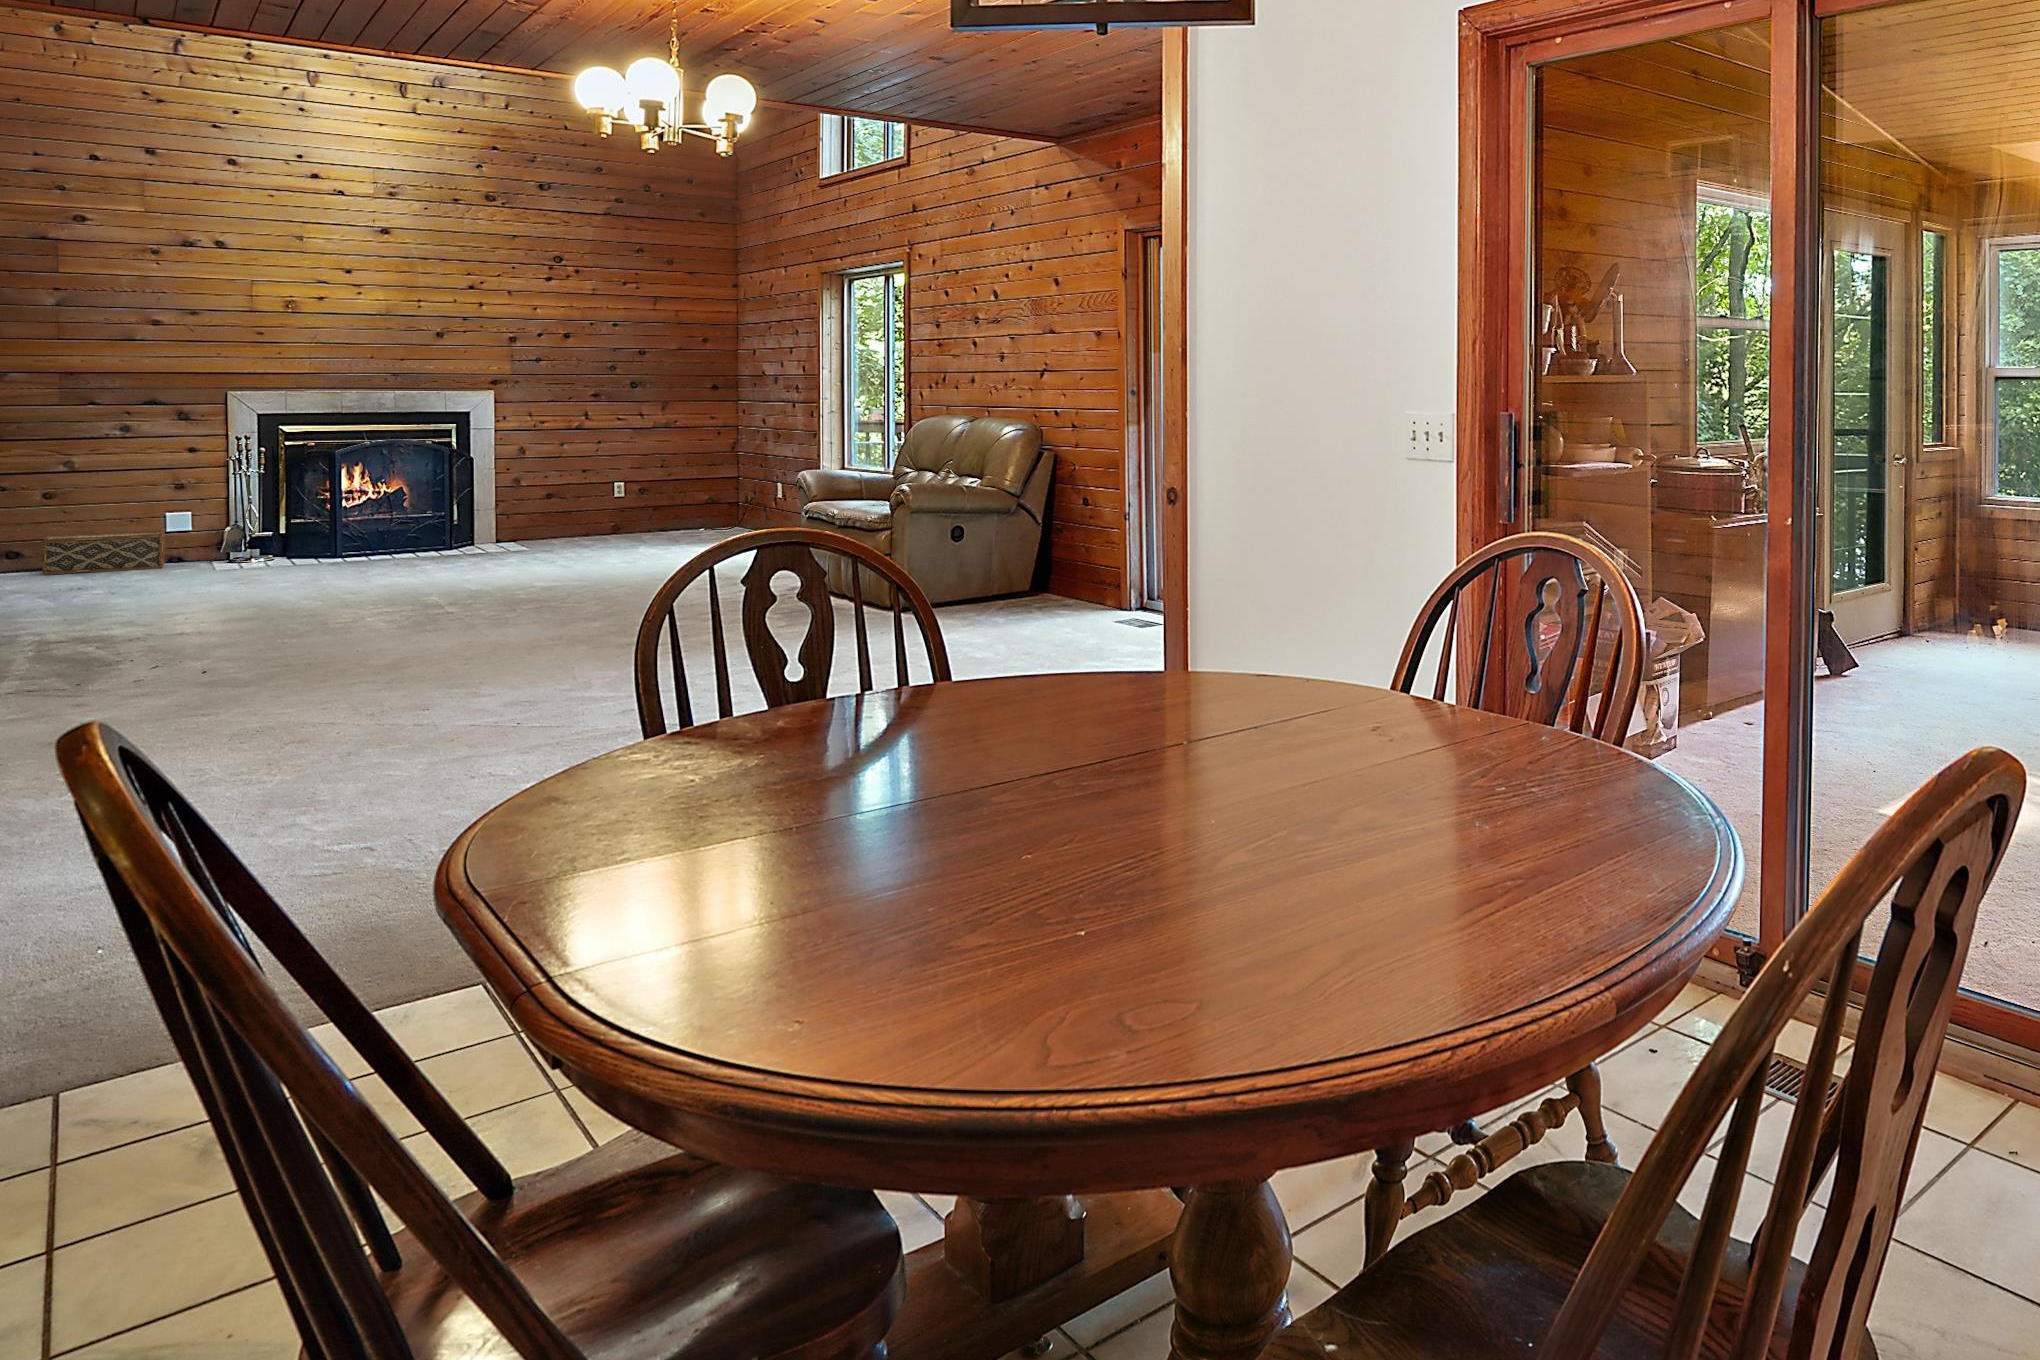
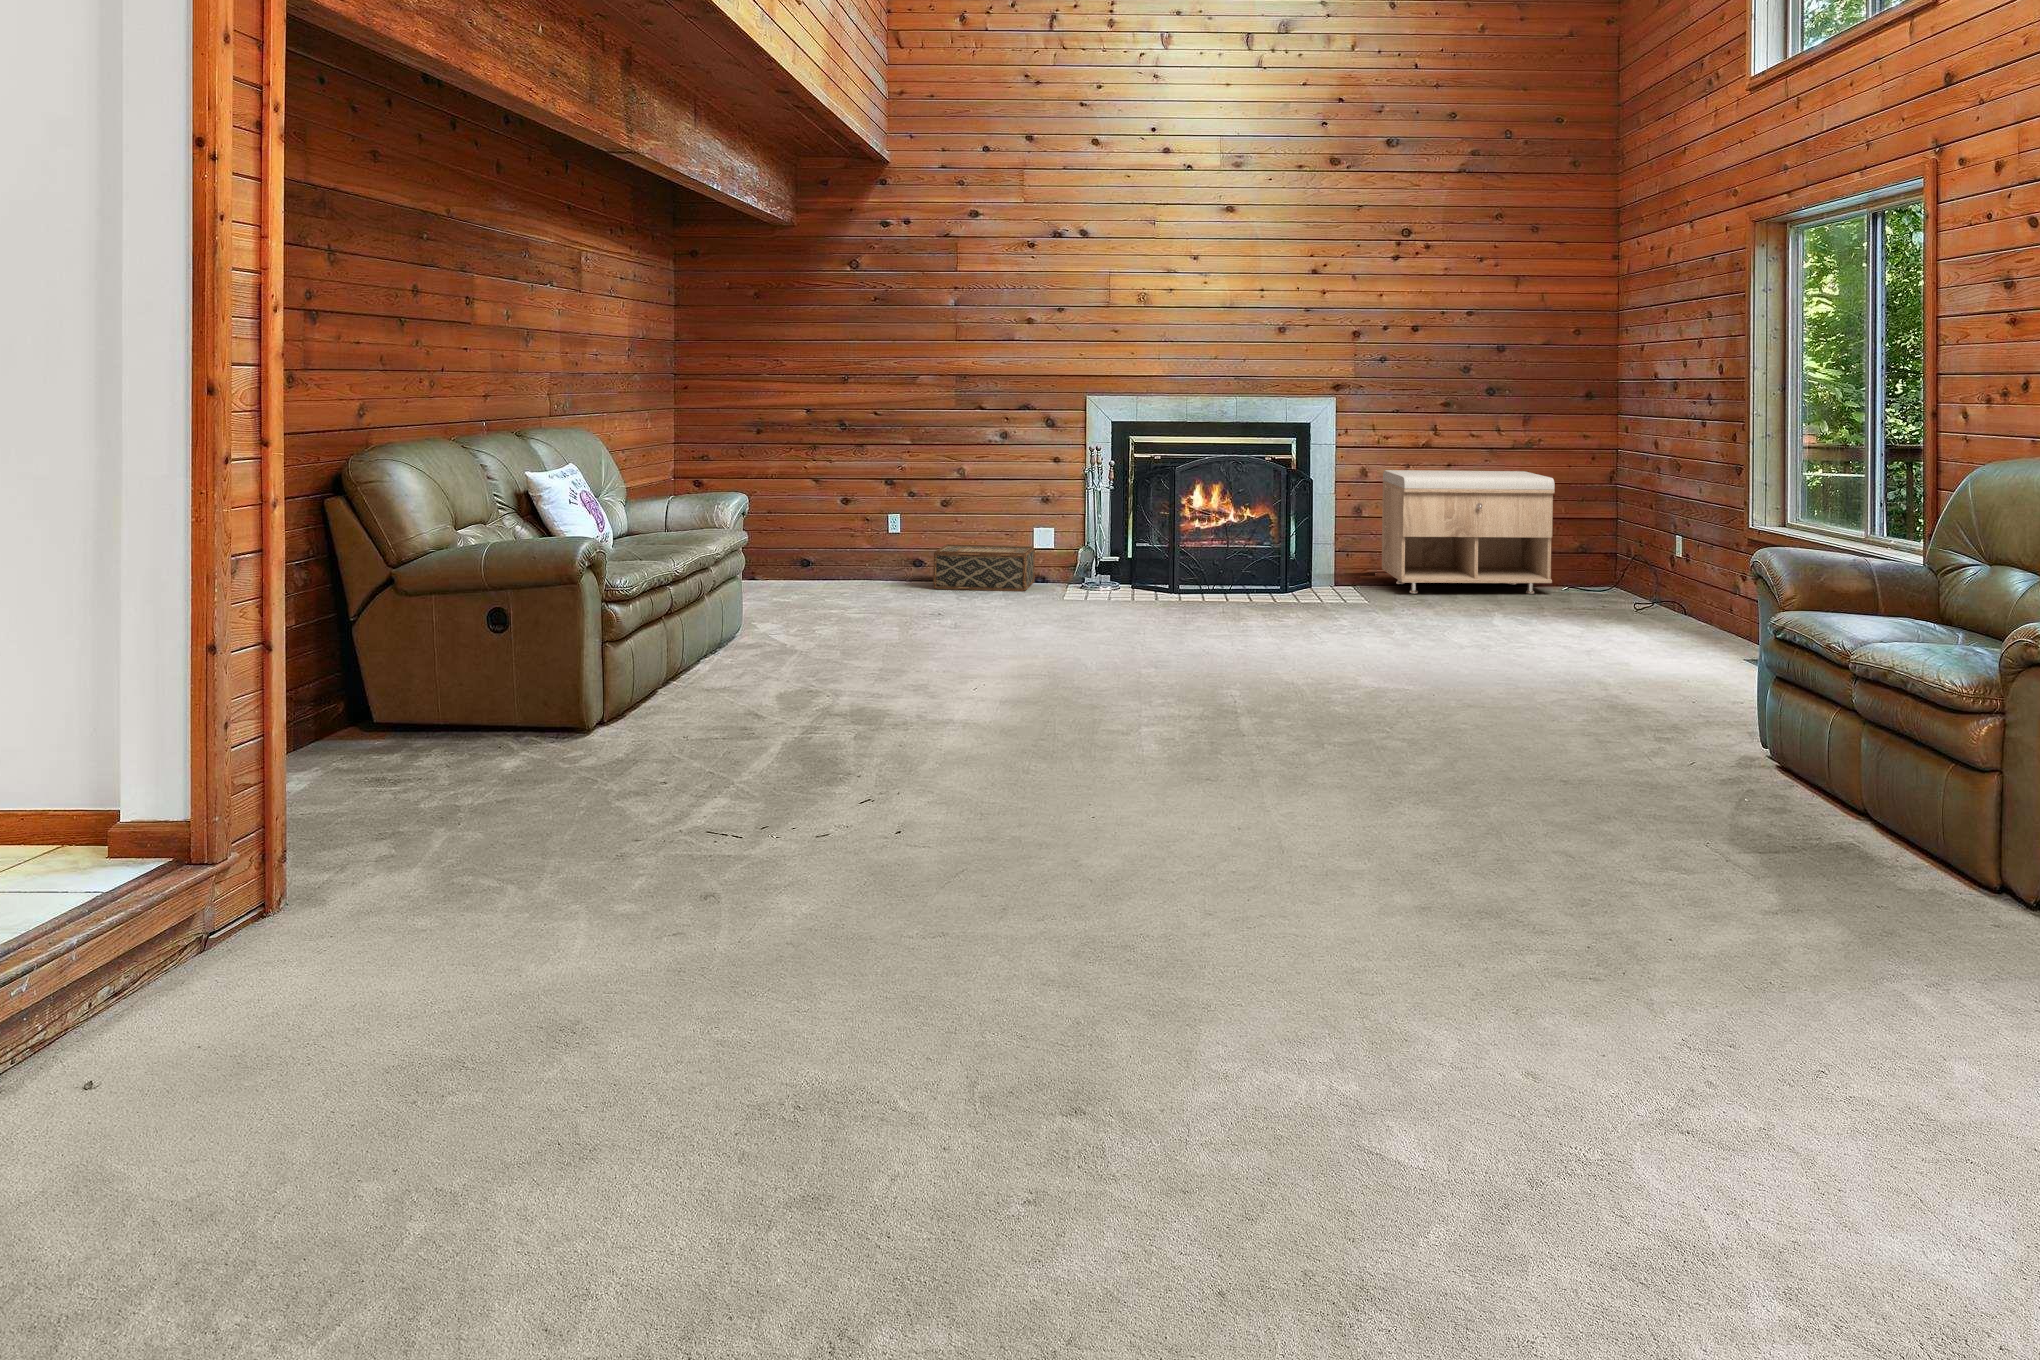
storage bench: none [538,446,687,541] -> present [1382,470,1555,594]

